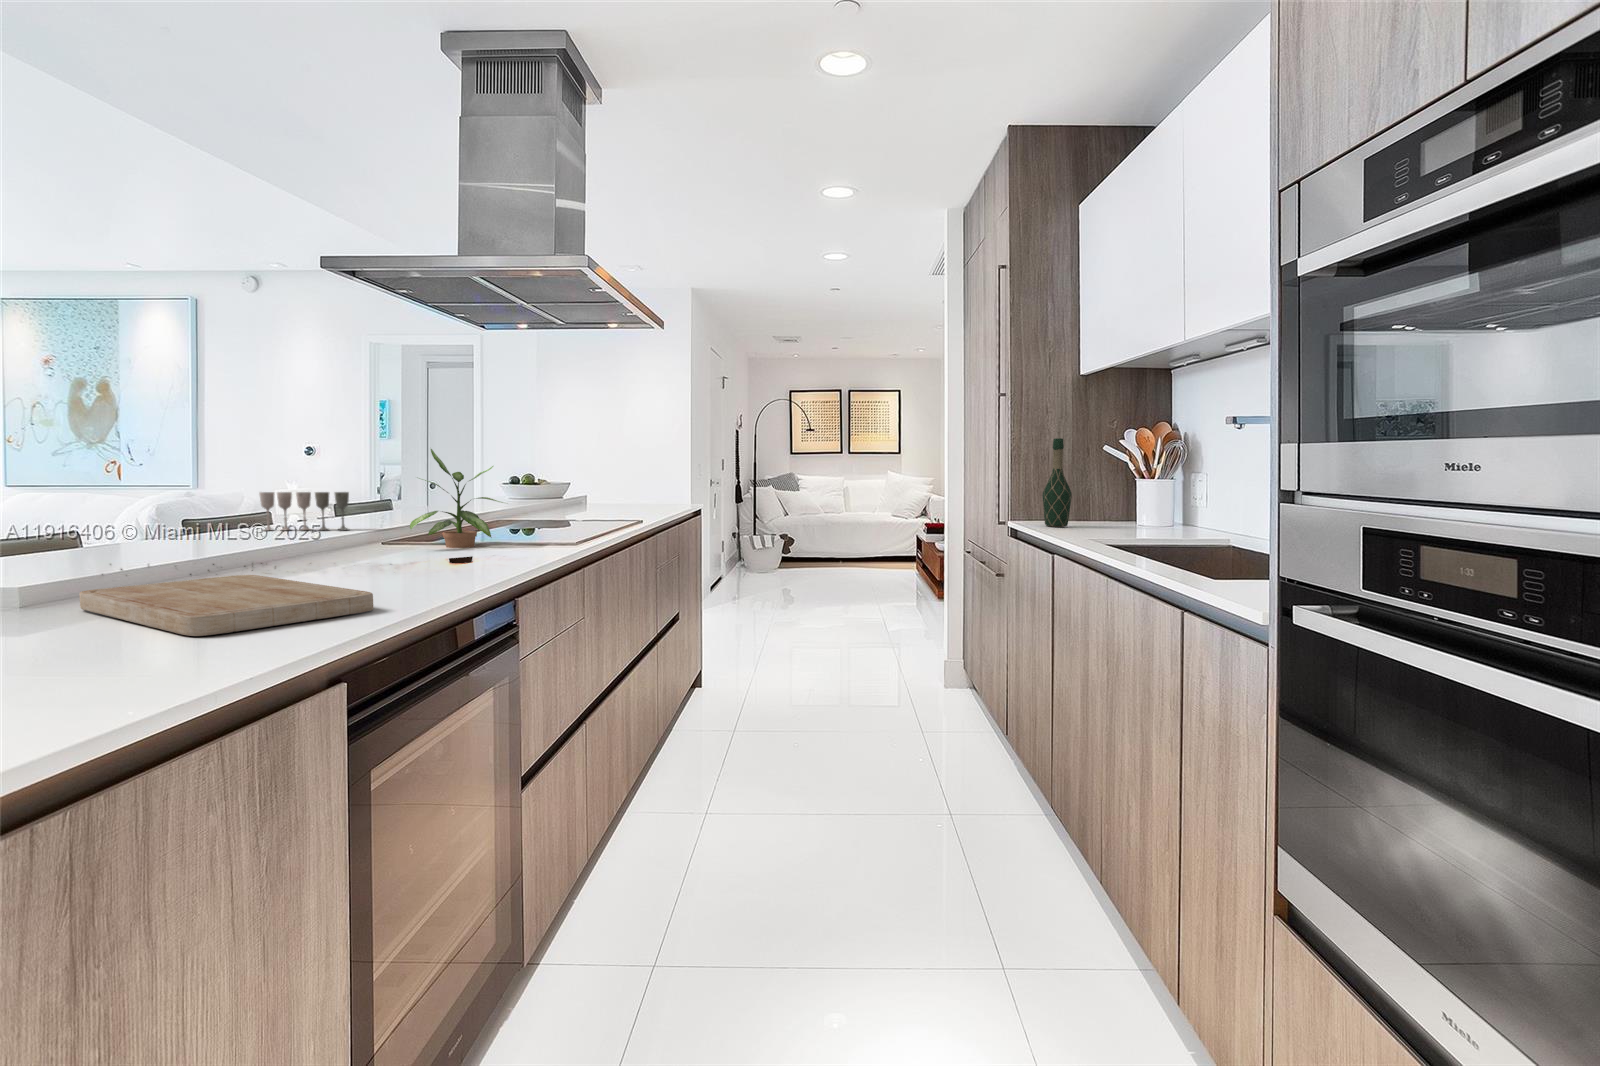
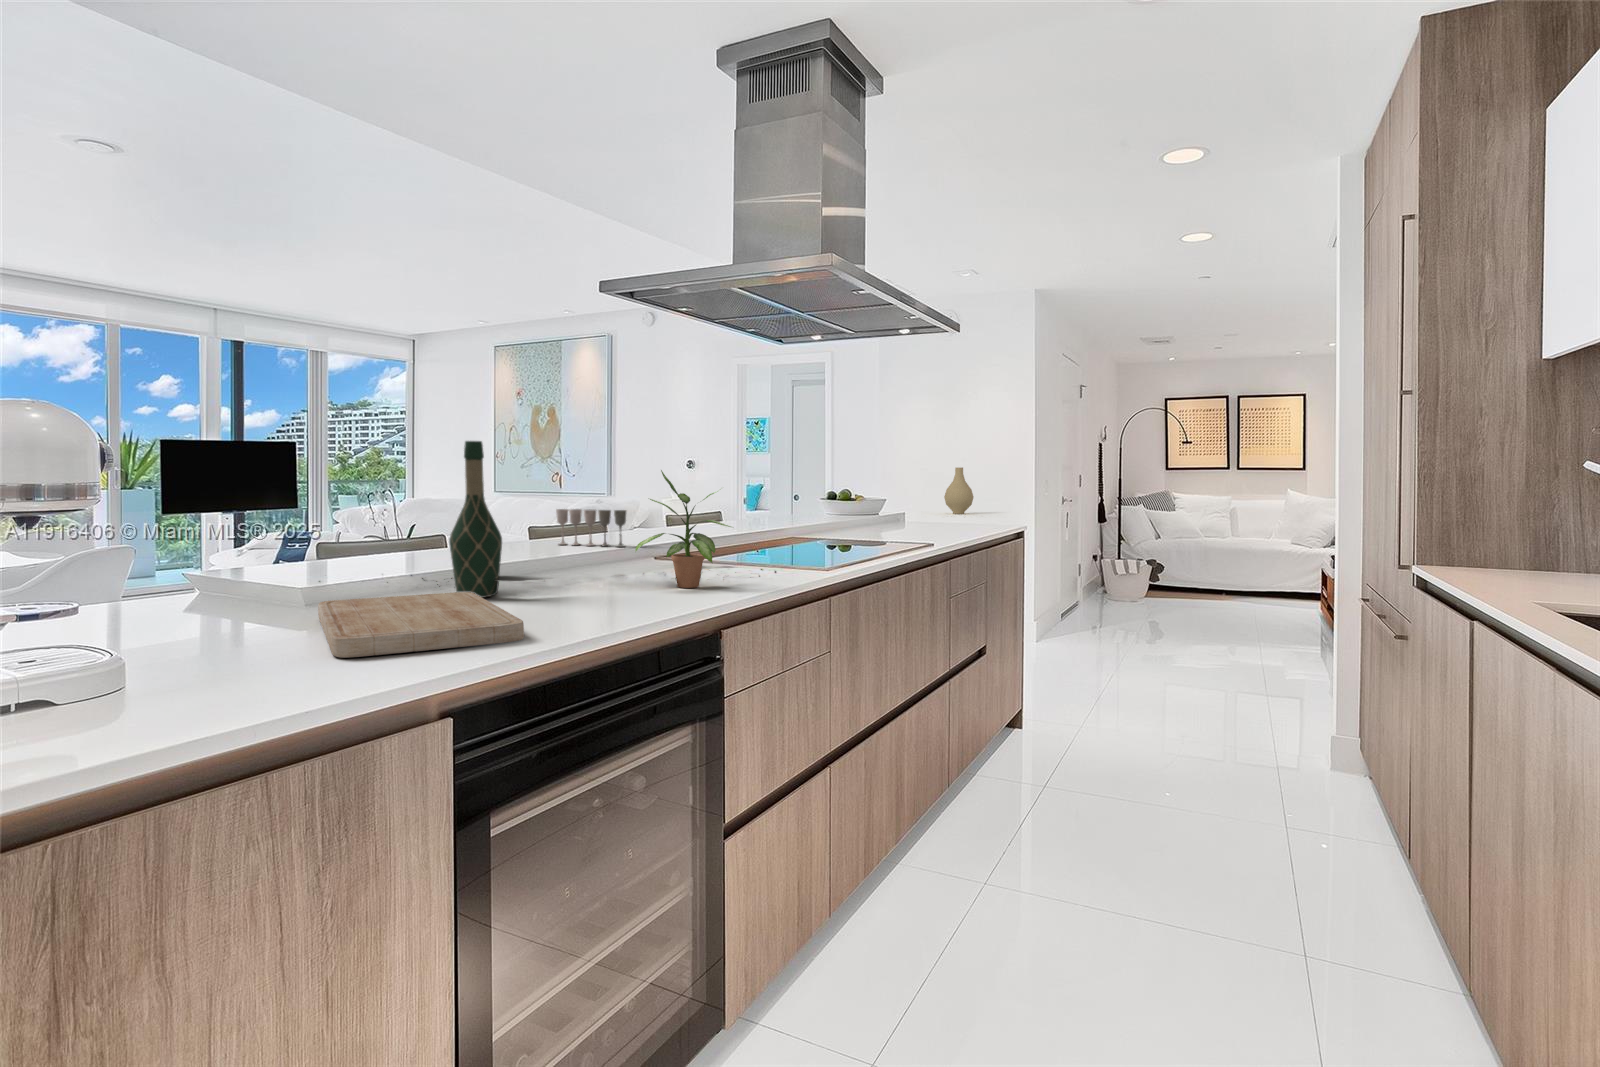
wine bottle: present [1042,438,1072,527] -> present [449,441,502,597]
vase: none [610,452,638,496] -> present [944,467,974,514]

